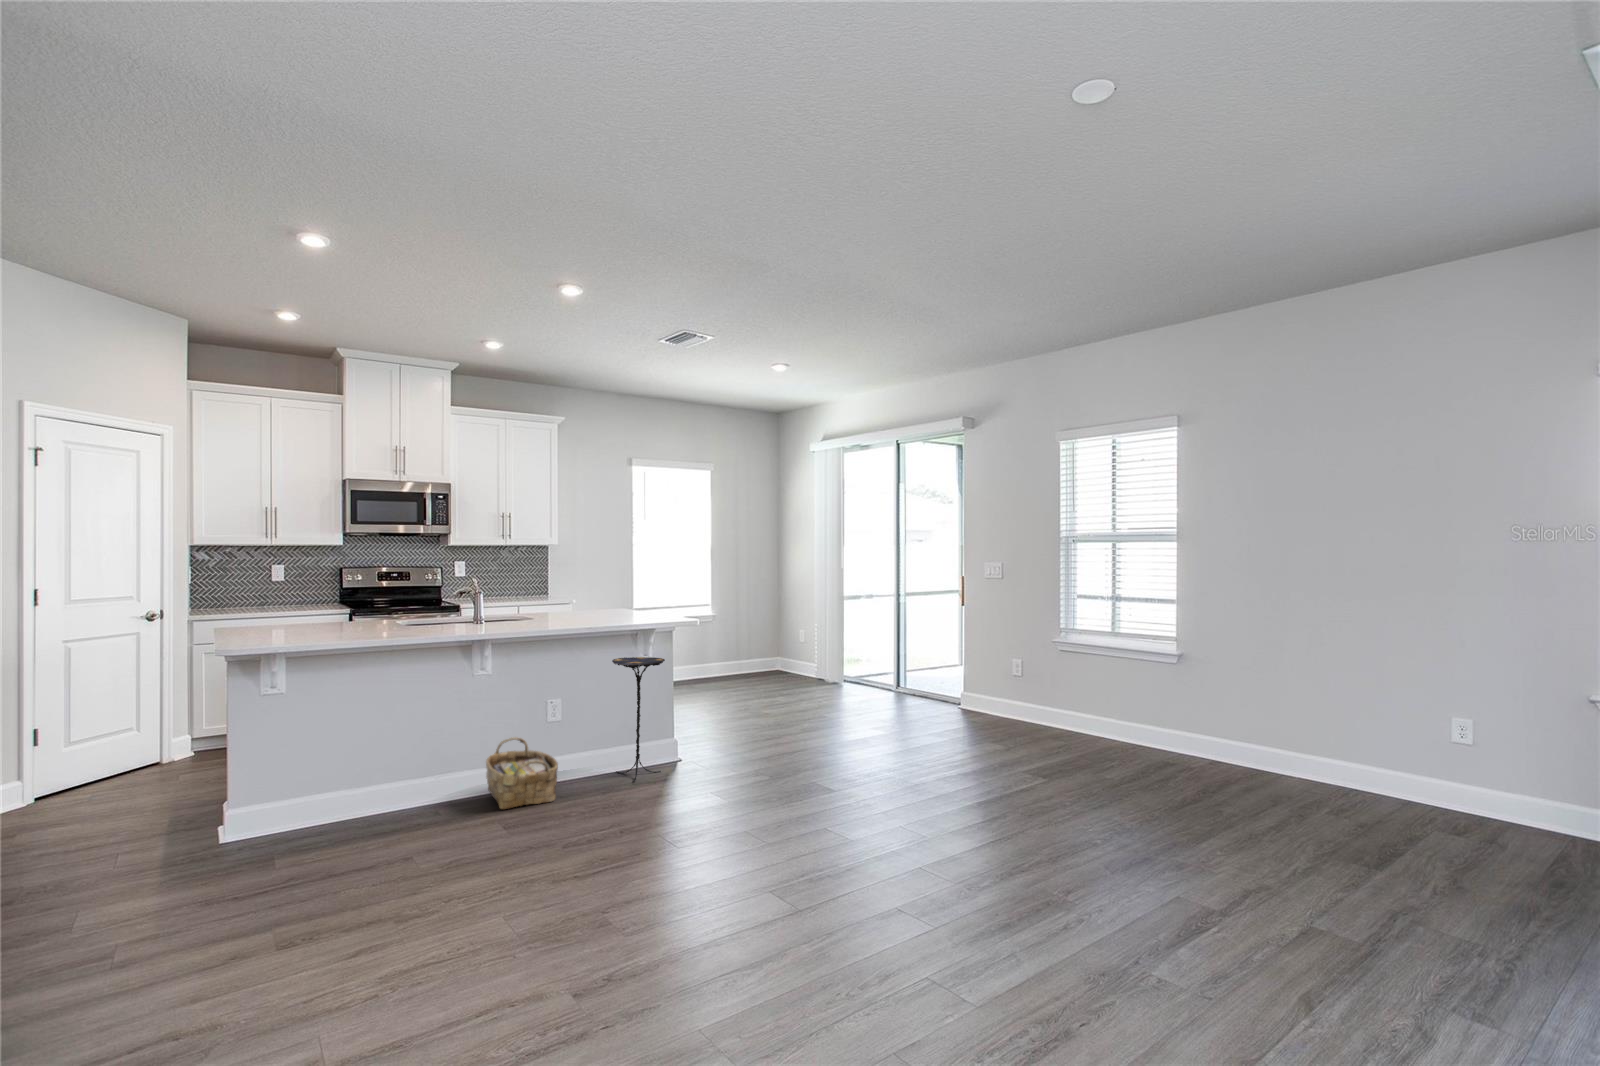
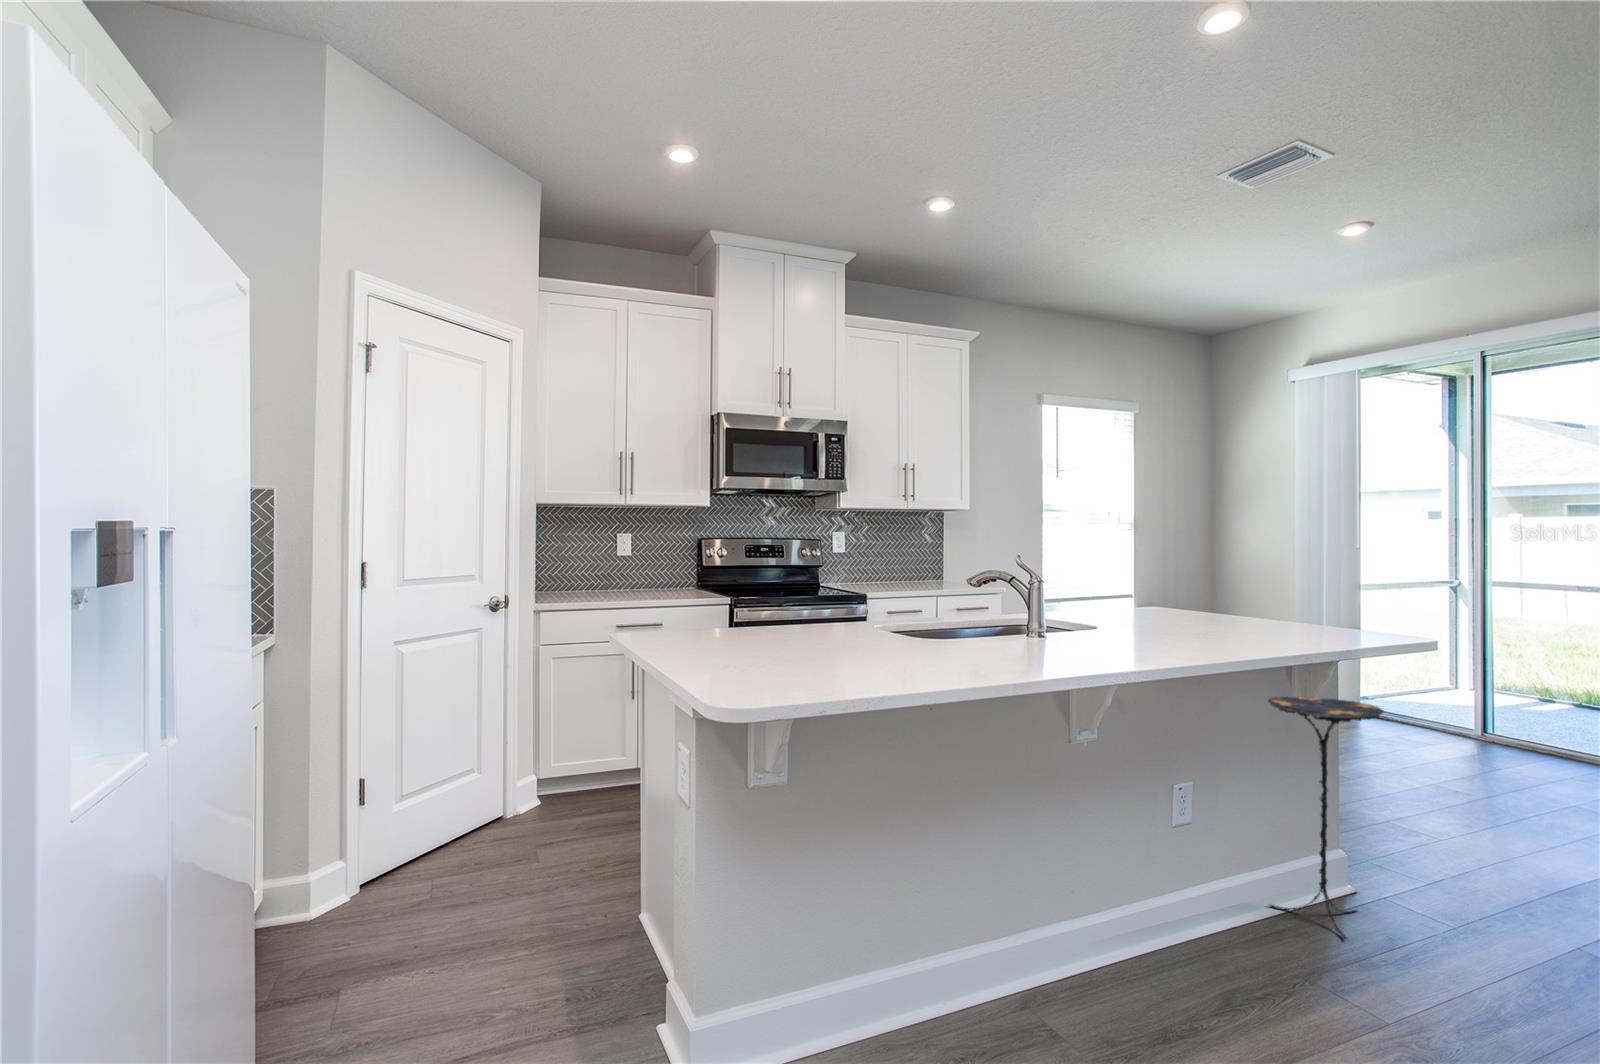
woven basket: present [486,737,558,809] -> none [1096,845,1264,1008]

